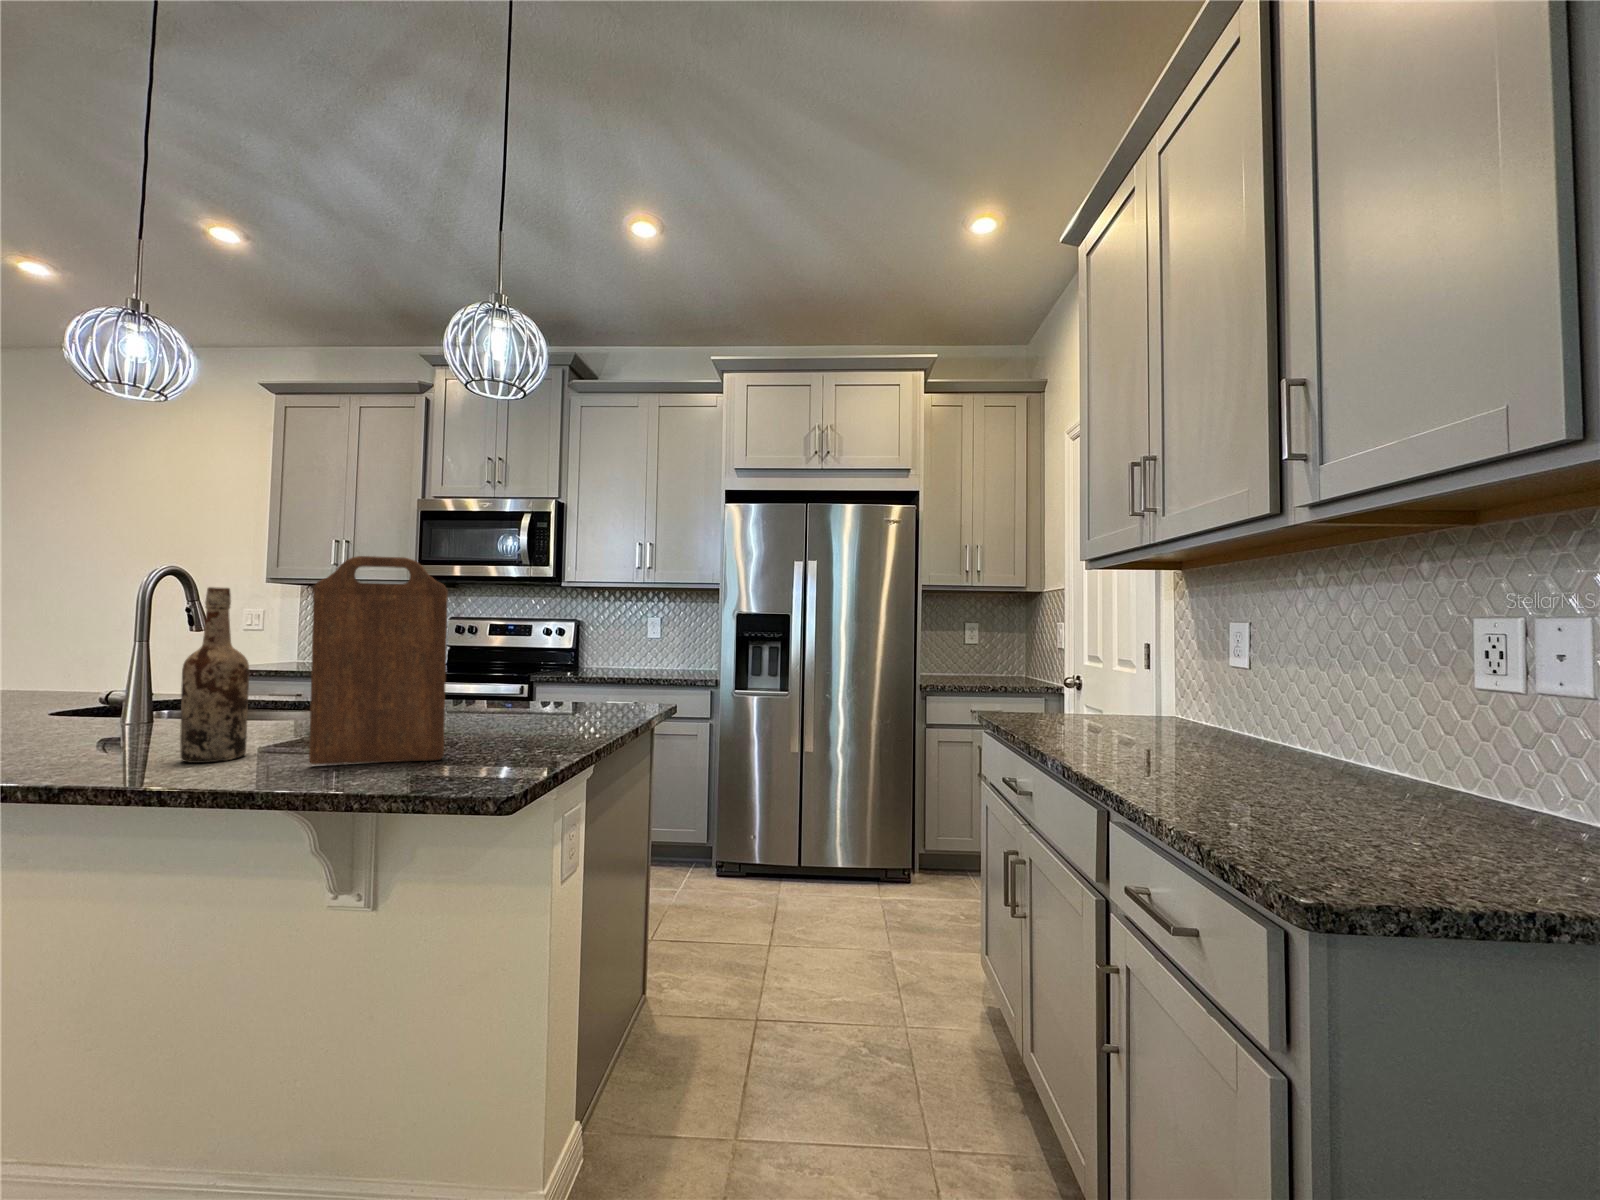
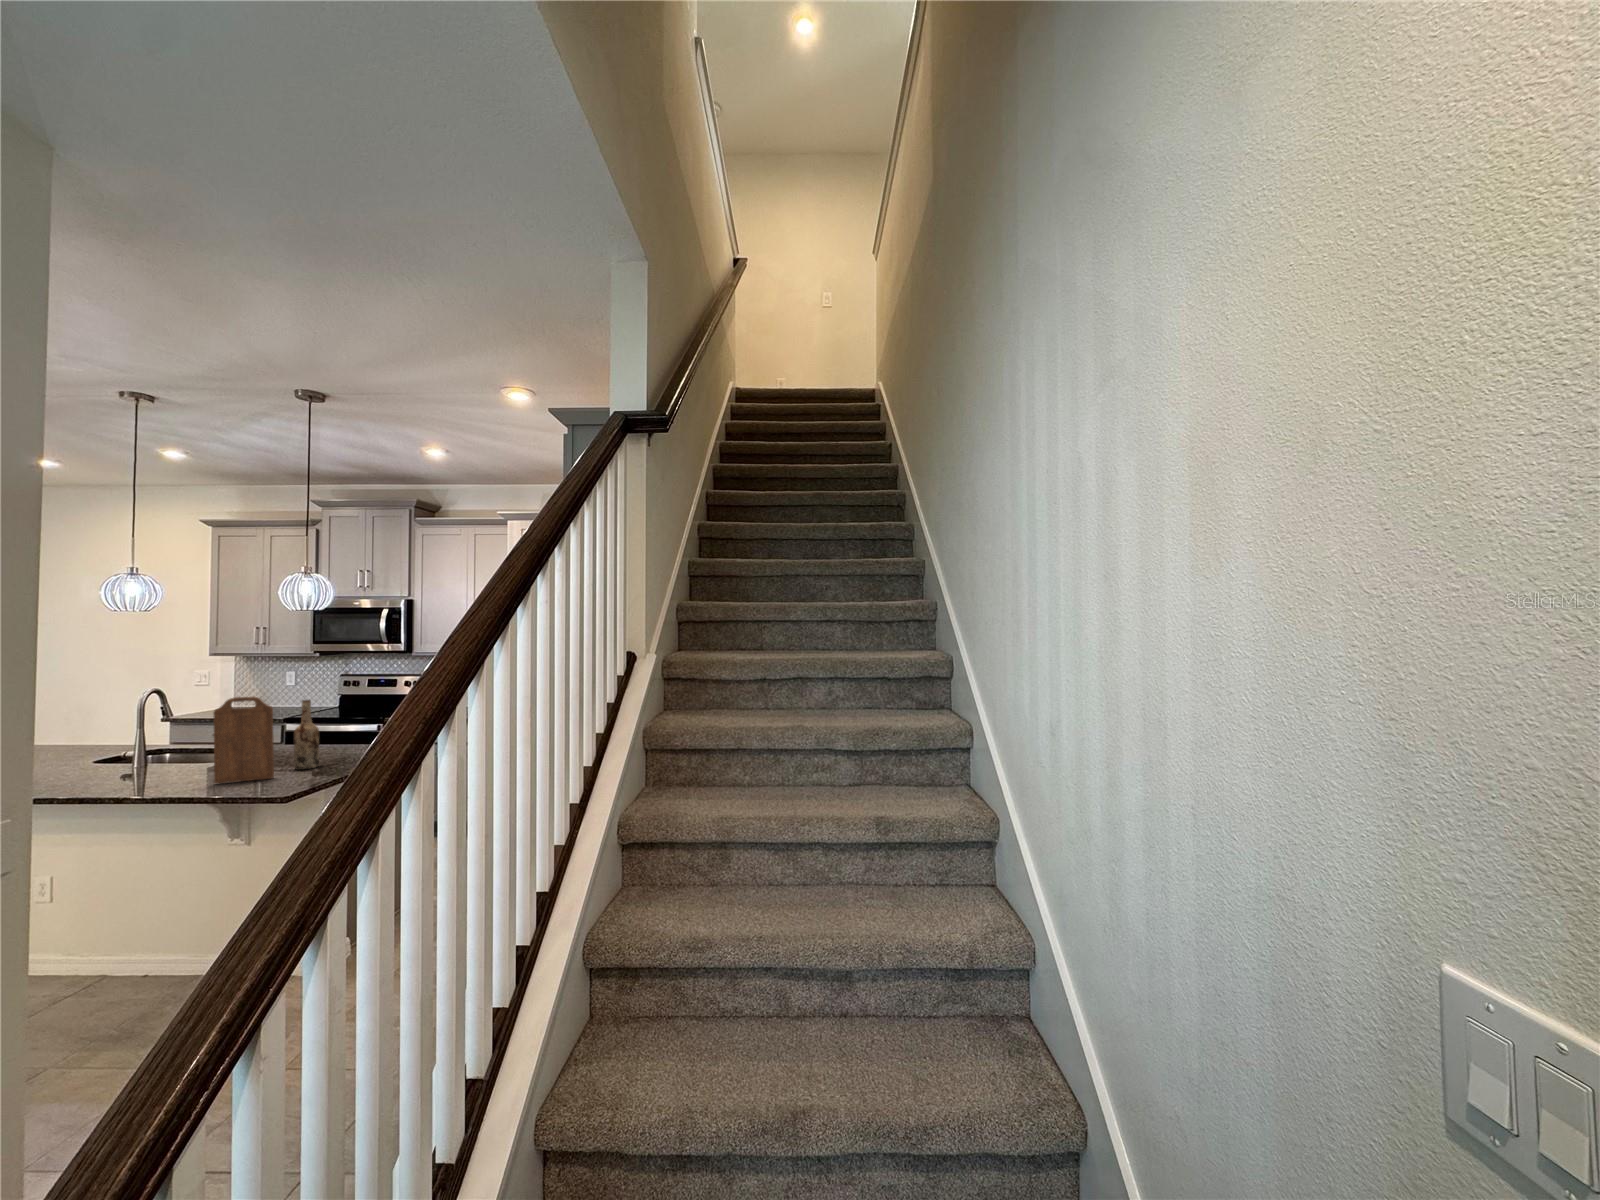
wine bottle: present [180,587,249,763] -> present [294,700,319,770]

